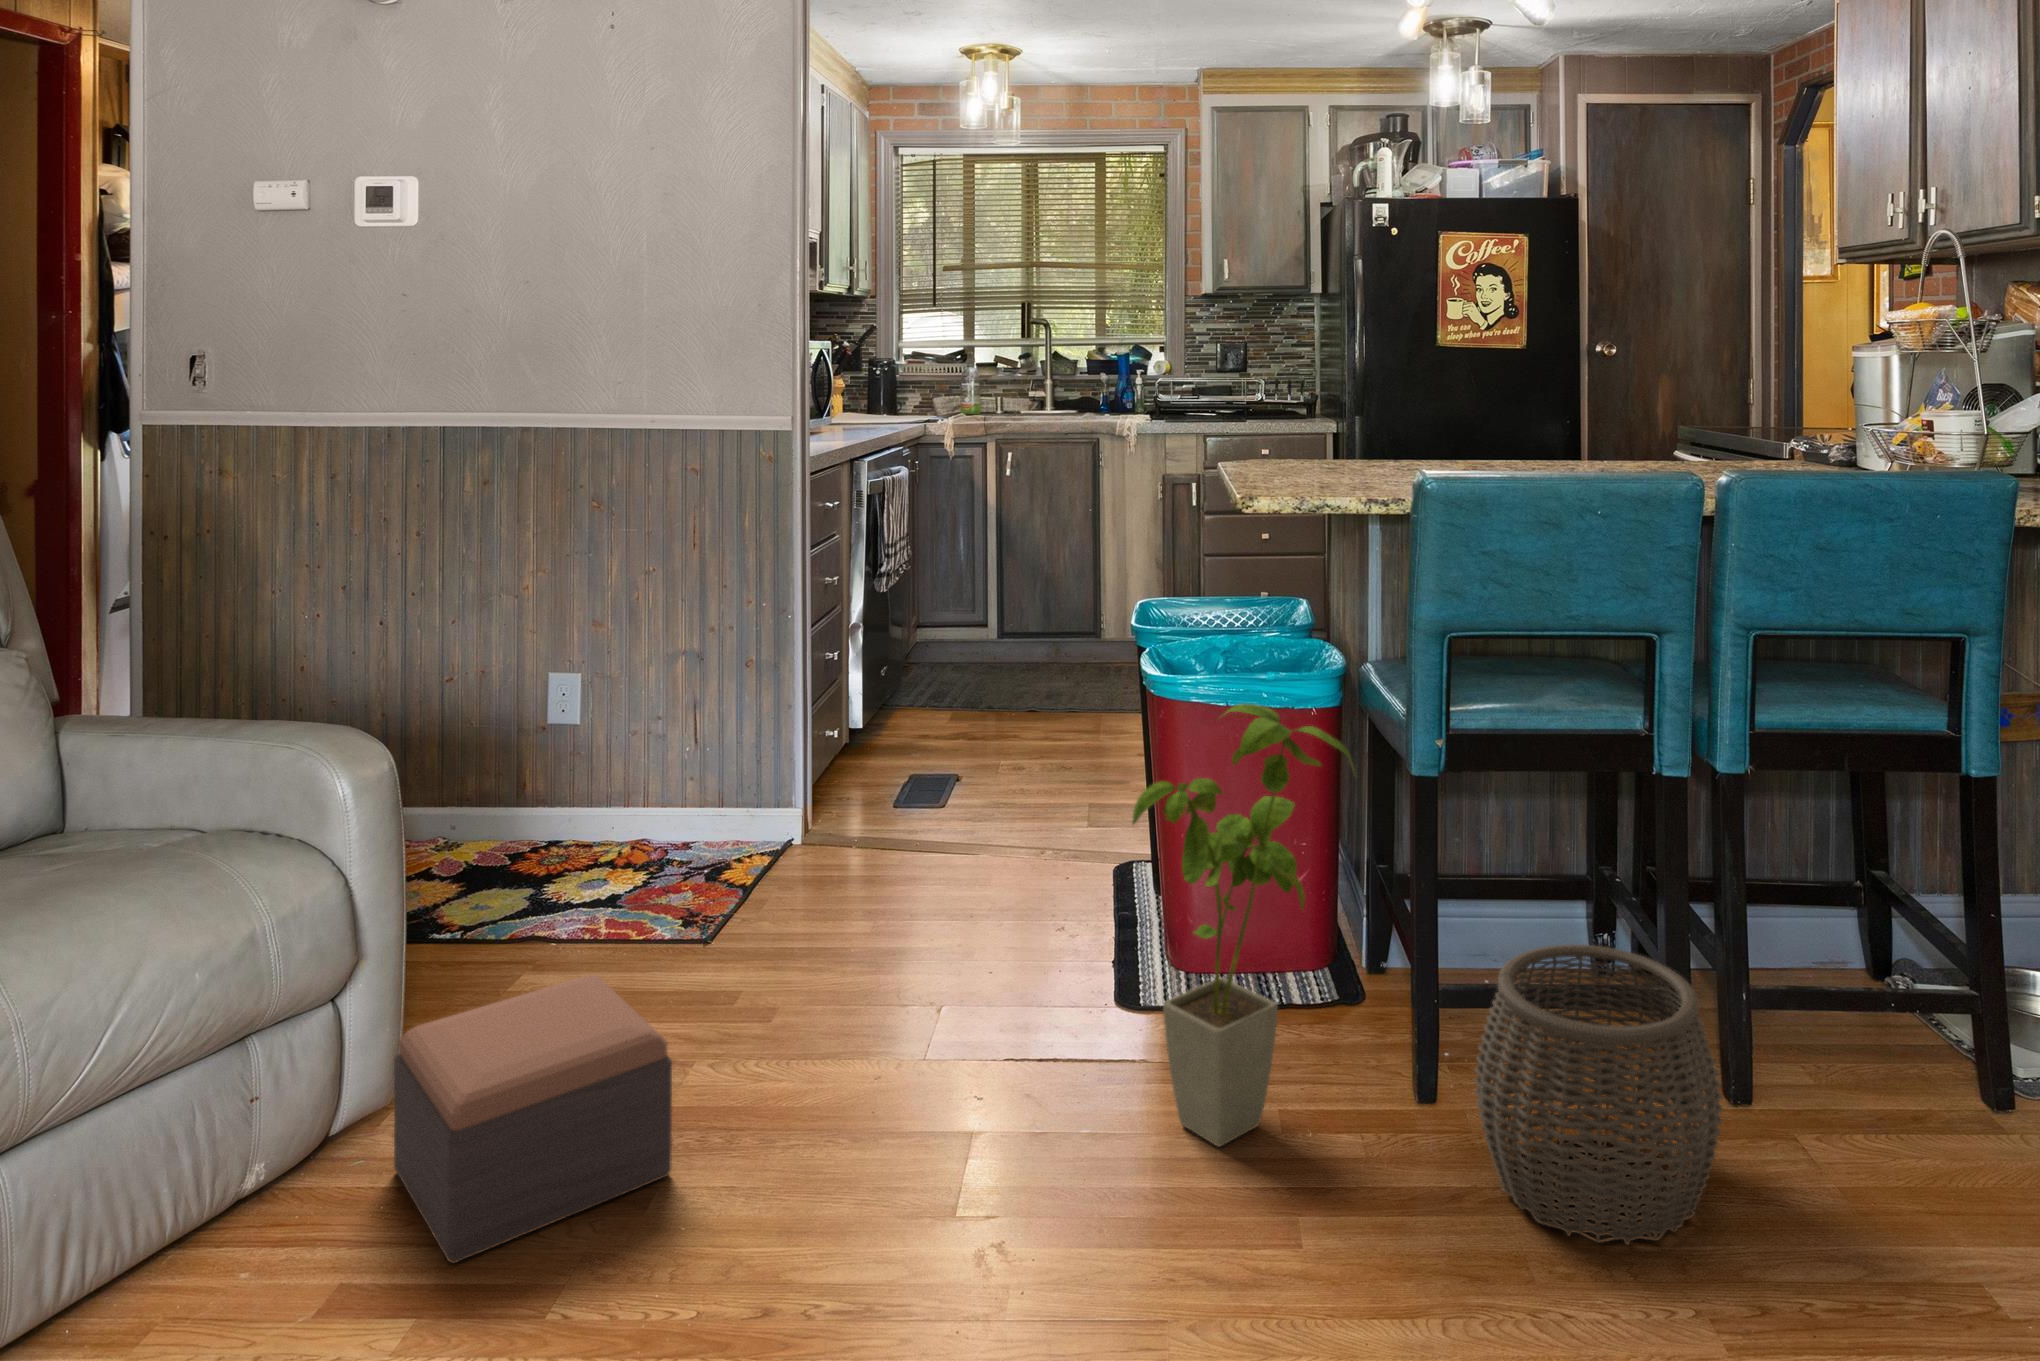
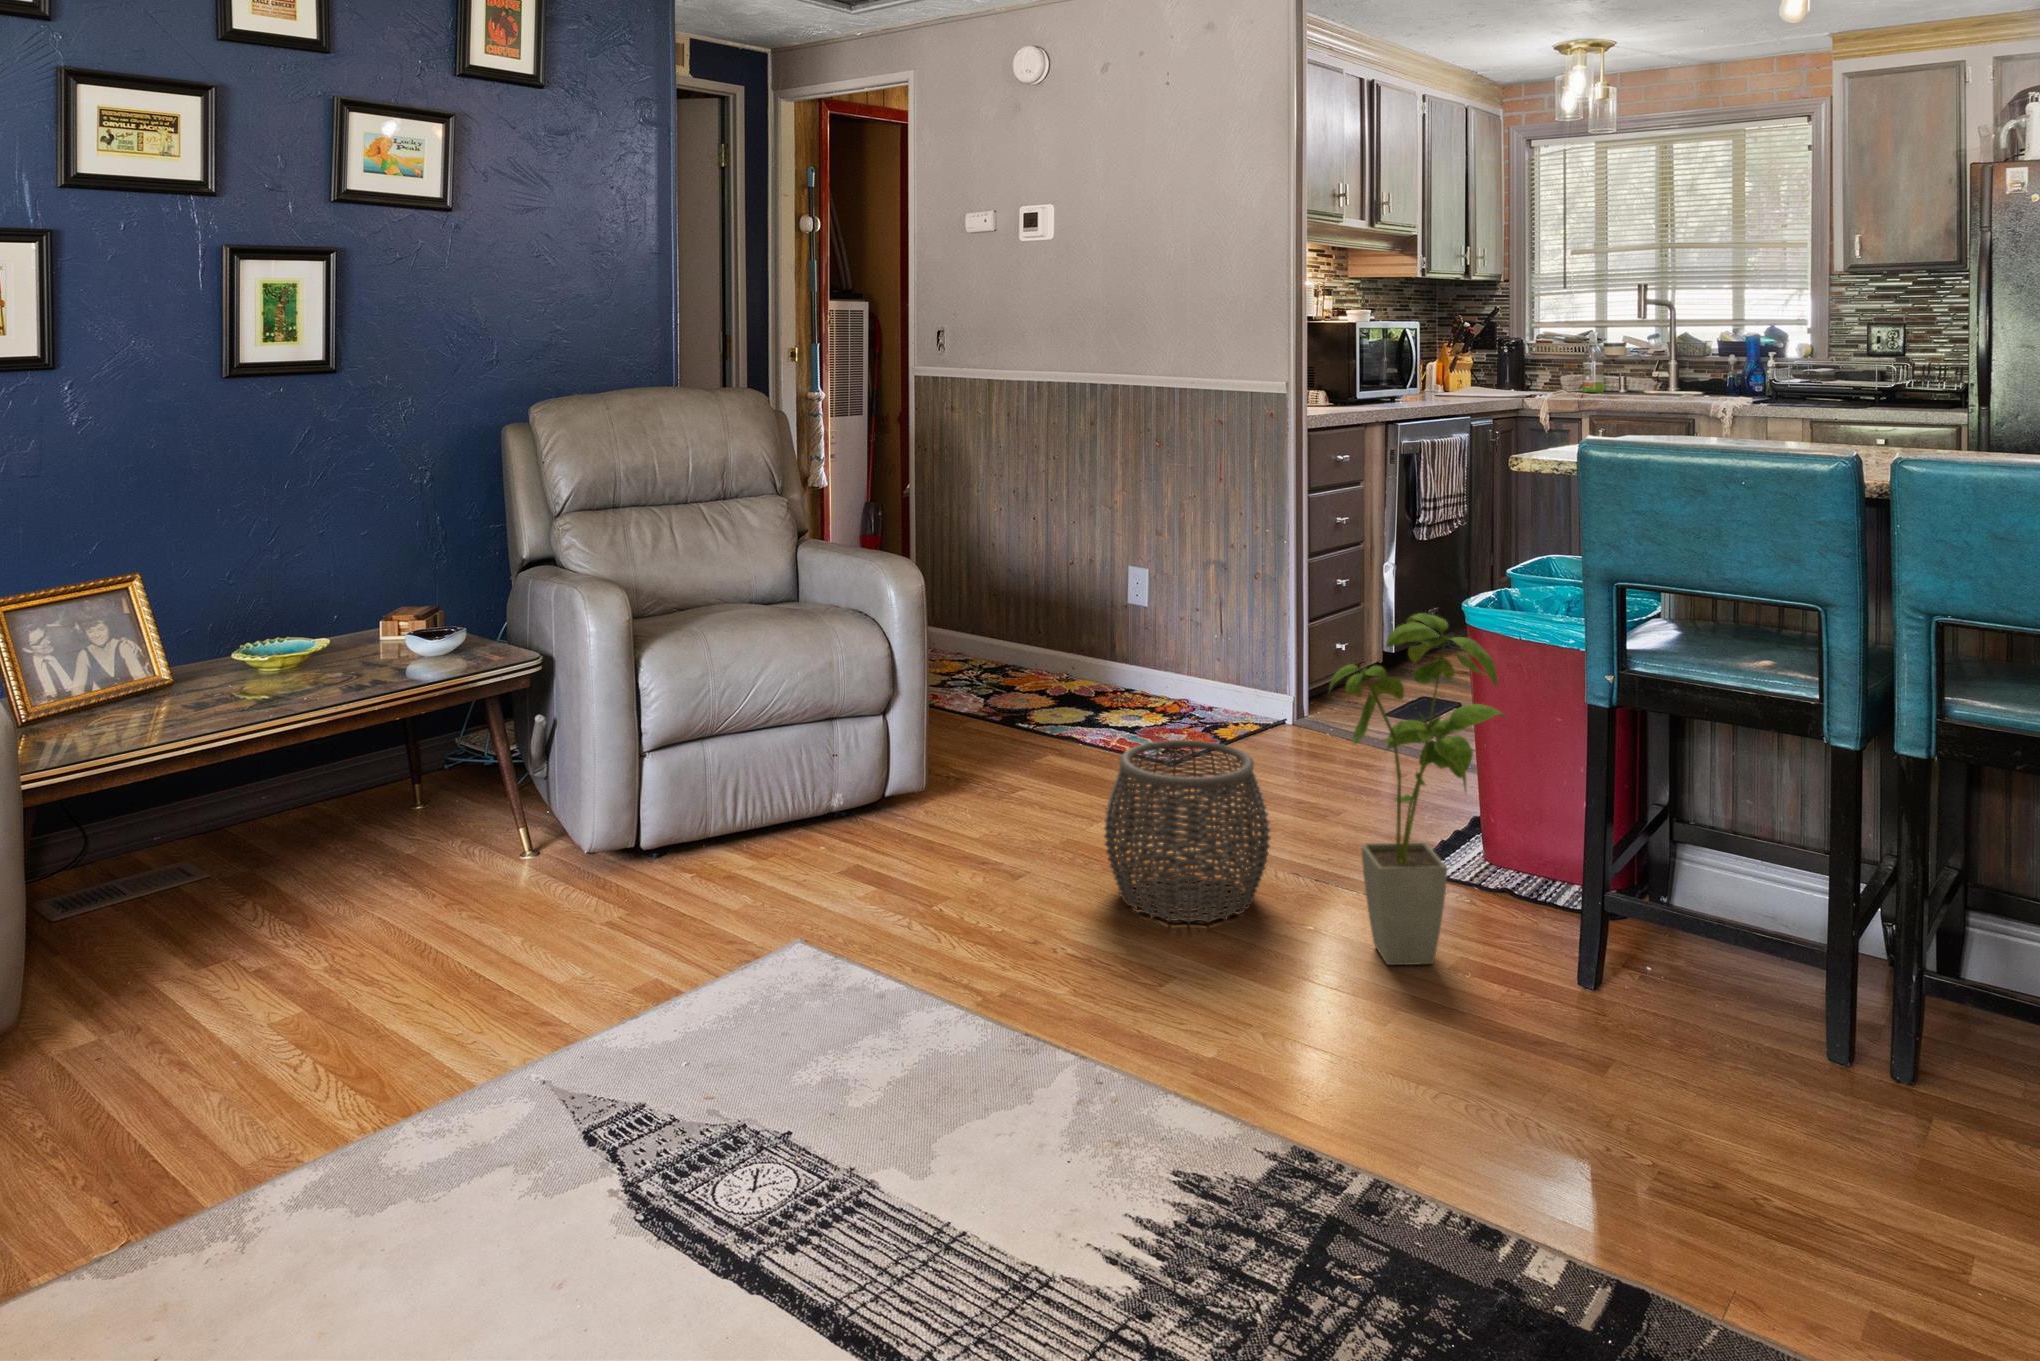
woven basket: present [1475,945,1722,1245] -> present [1104,740,1270,923]
footstool: present [394,975,672,1263] -> none [908,739,1042,871]

